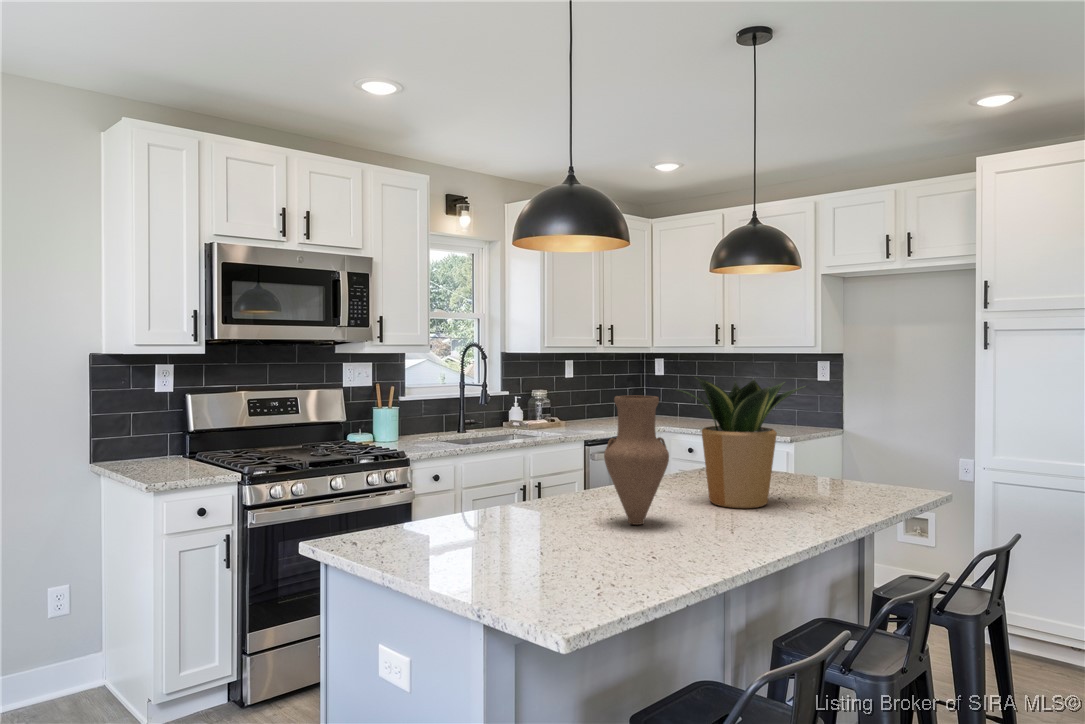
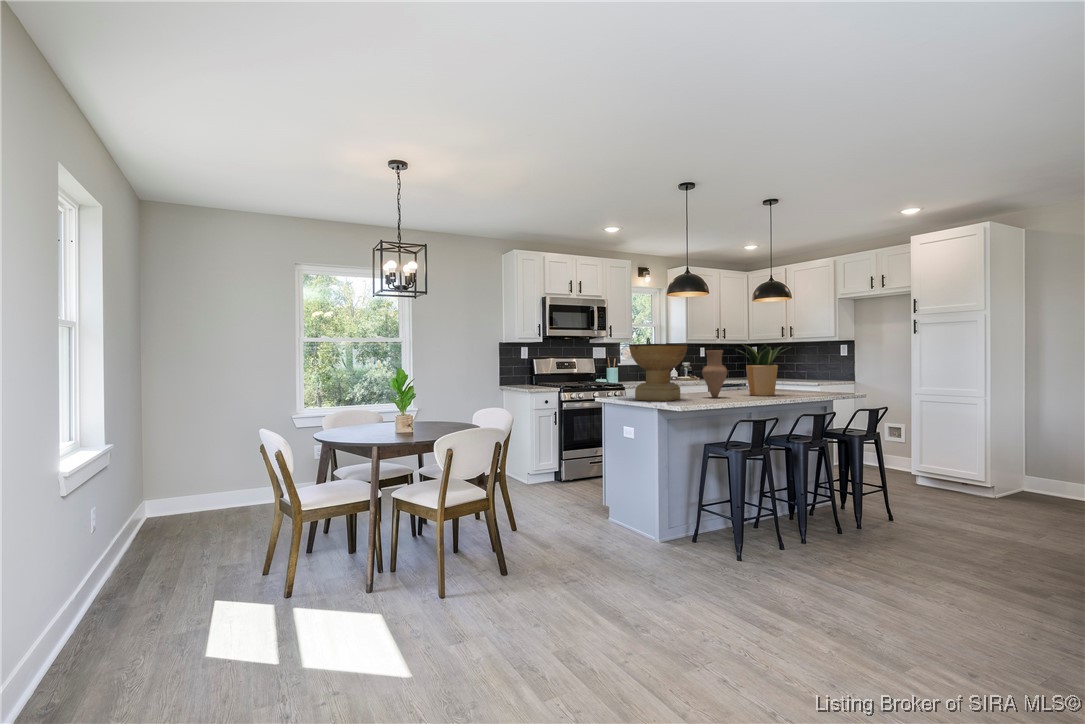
decorative bowl: none [403,380,571,562] -> present [629,344,687,401]

